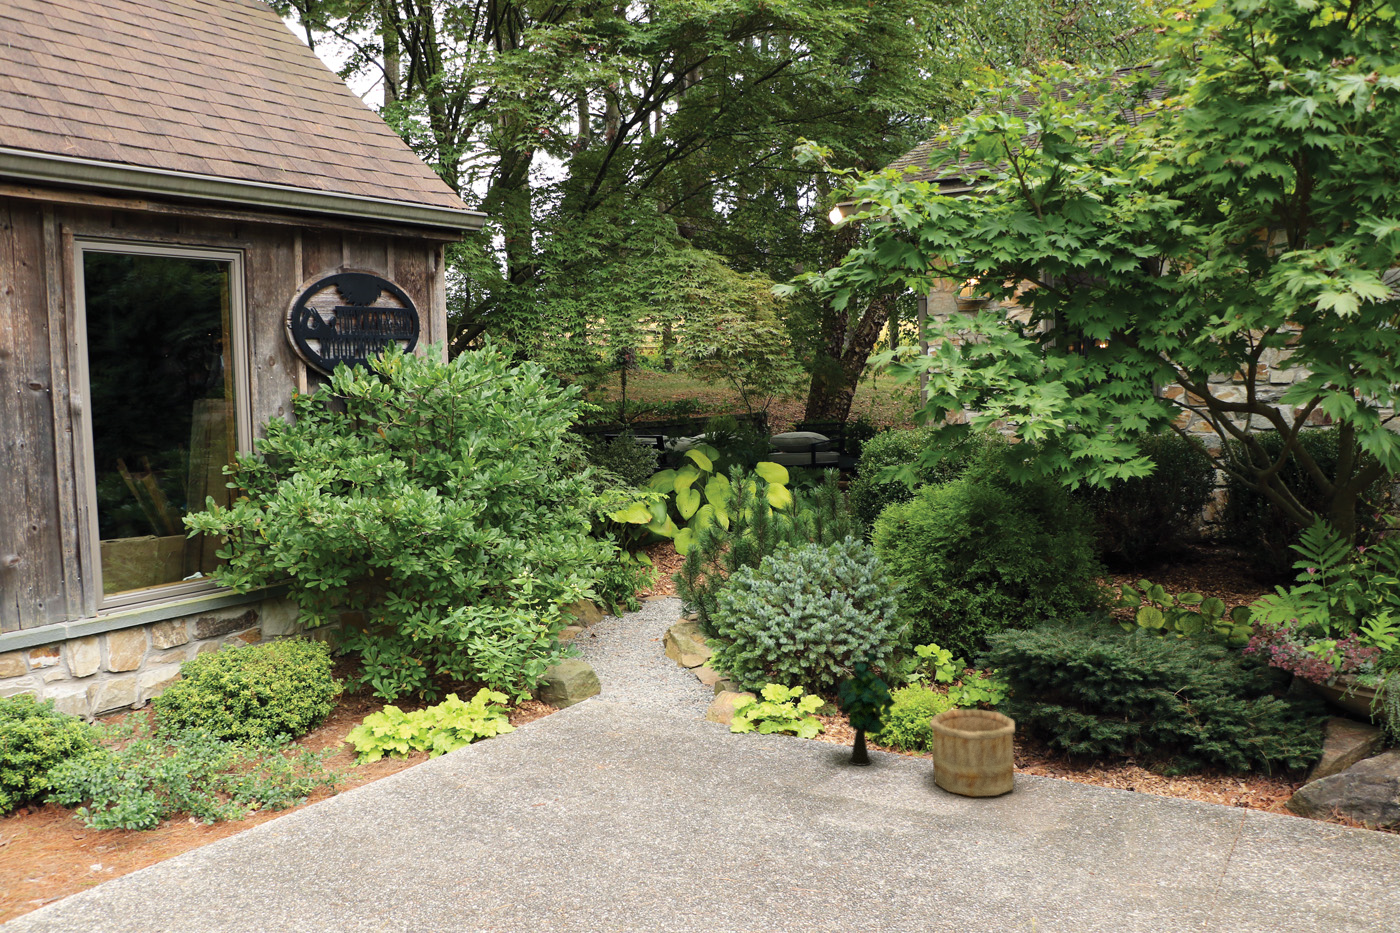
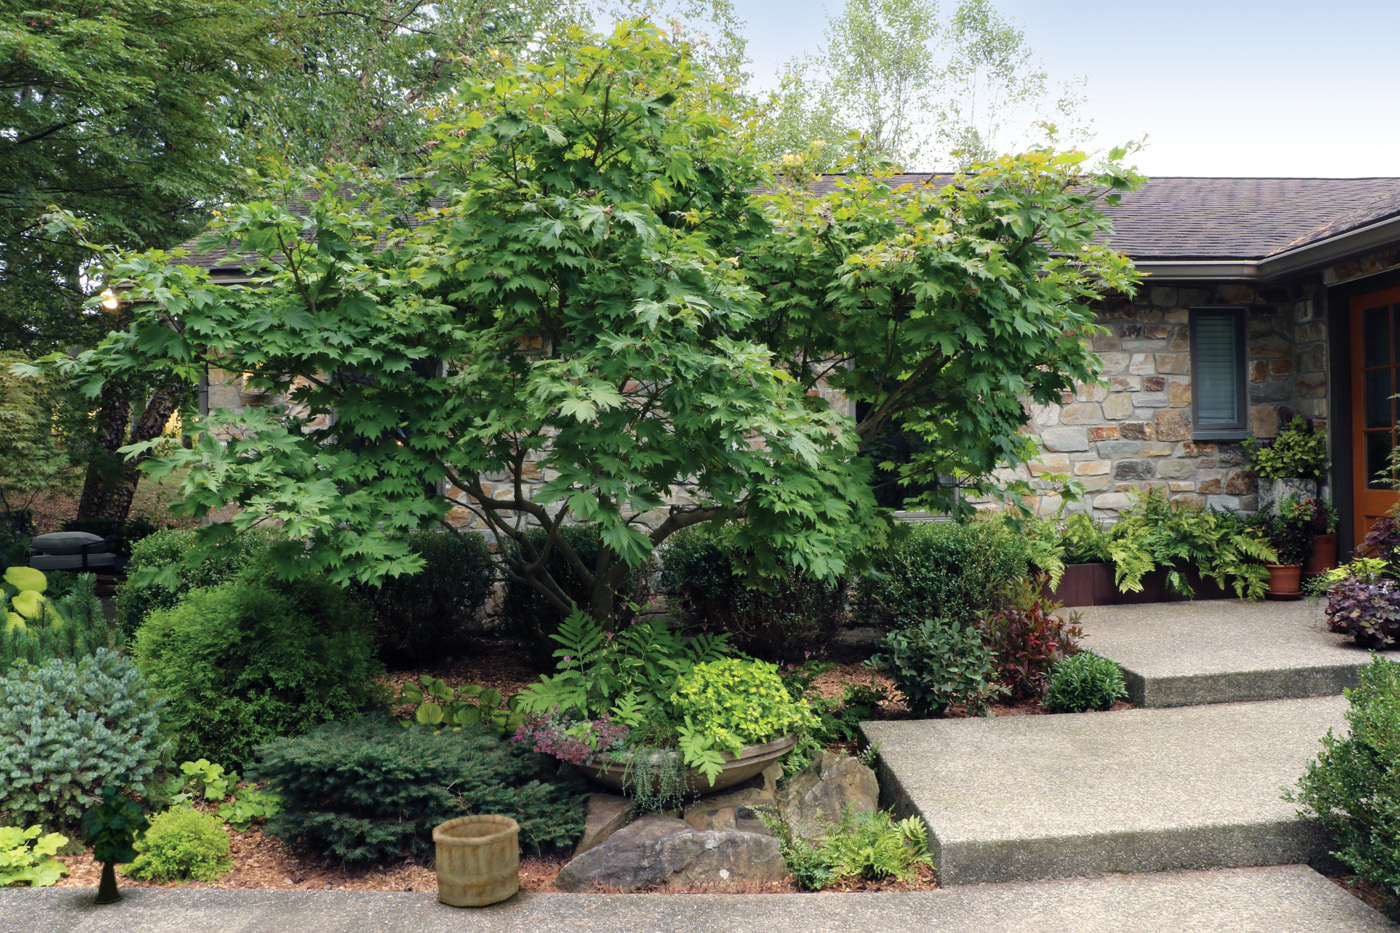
wooden bucket: present [930,709,1015,796] -> present [432,815,520,906]

